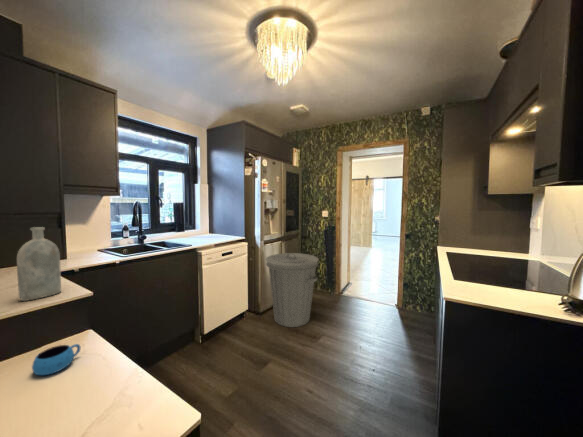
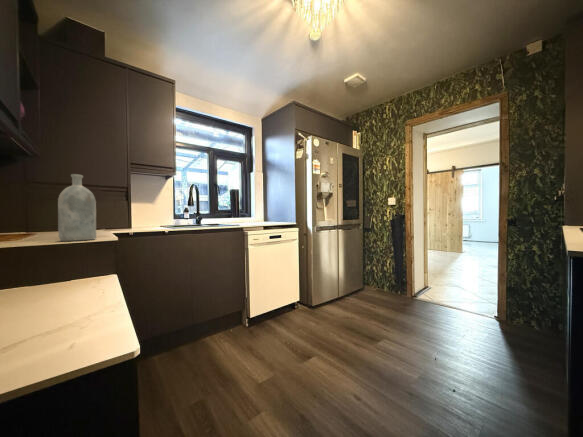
trash can: present [266,253,318,327] -> none [317,240,380,326]
mug: present [32,344,81,375] -> none [30,276,83,300]

